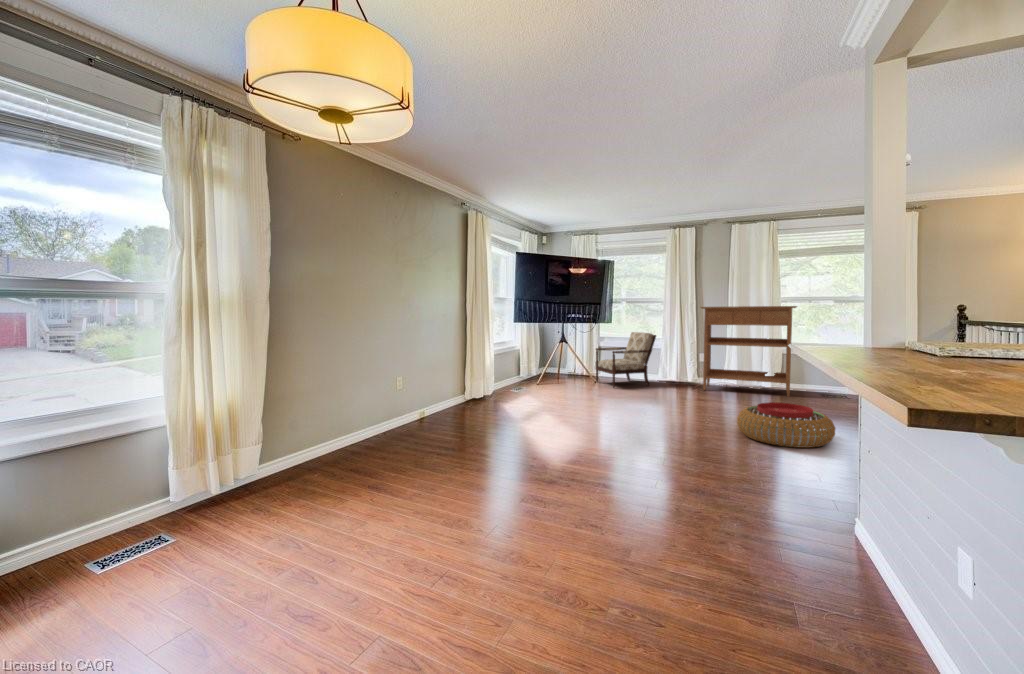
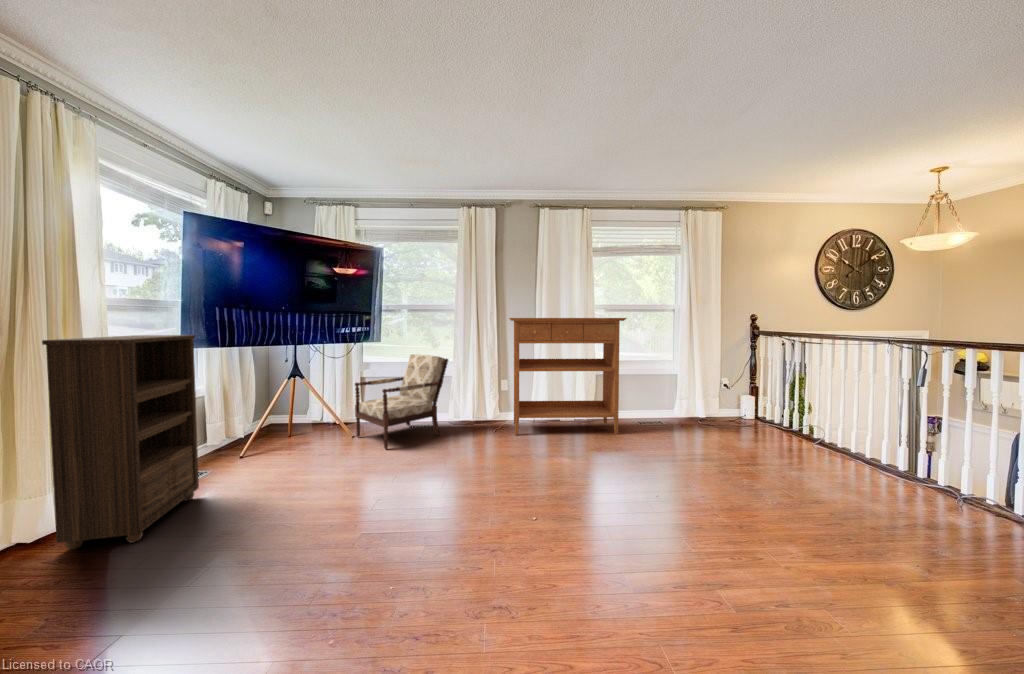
bookshelf: none [490,317,528,400] -> present [42,335,199,550]
pouf: present [737,402,835,448] -> none [652,497,855,635]

